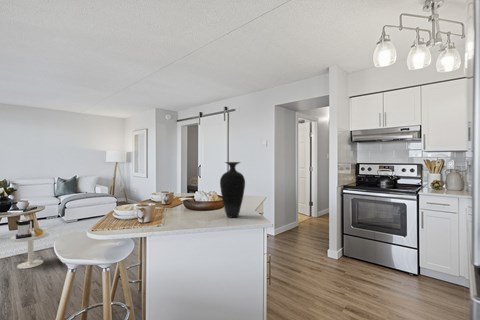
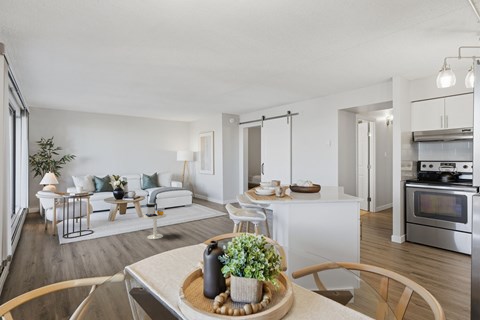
vase: present [220,162,245,217] -> none [322,160,340,198]

